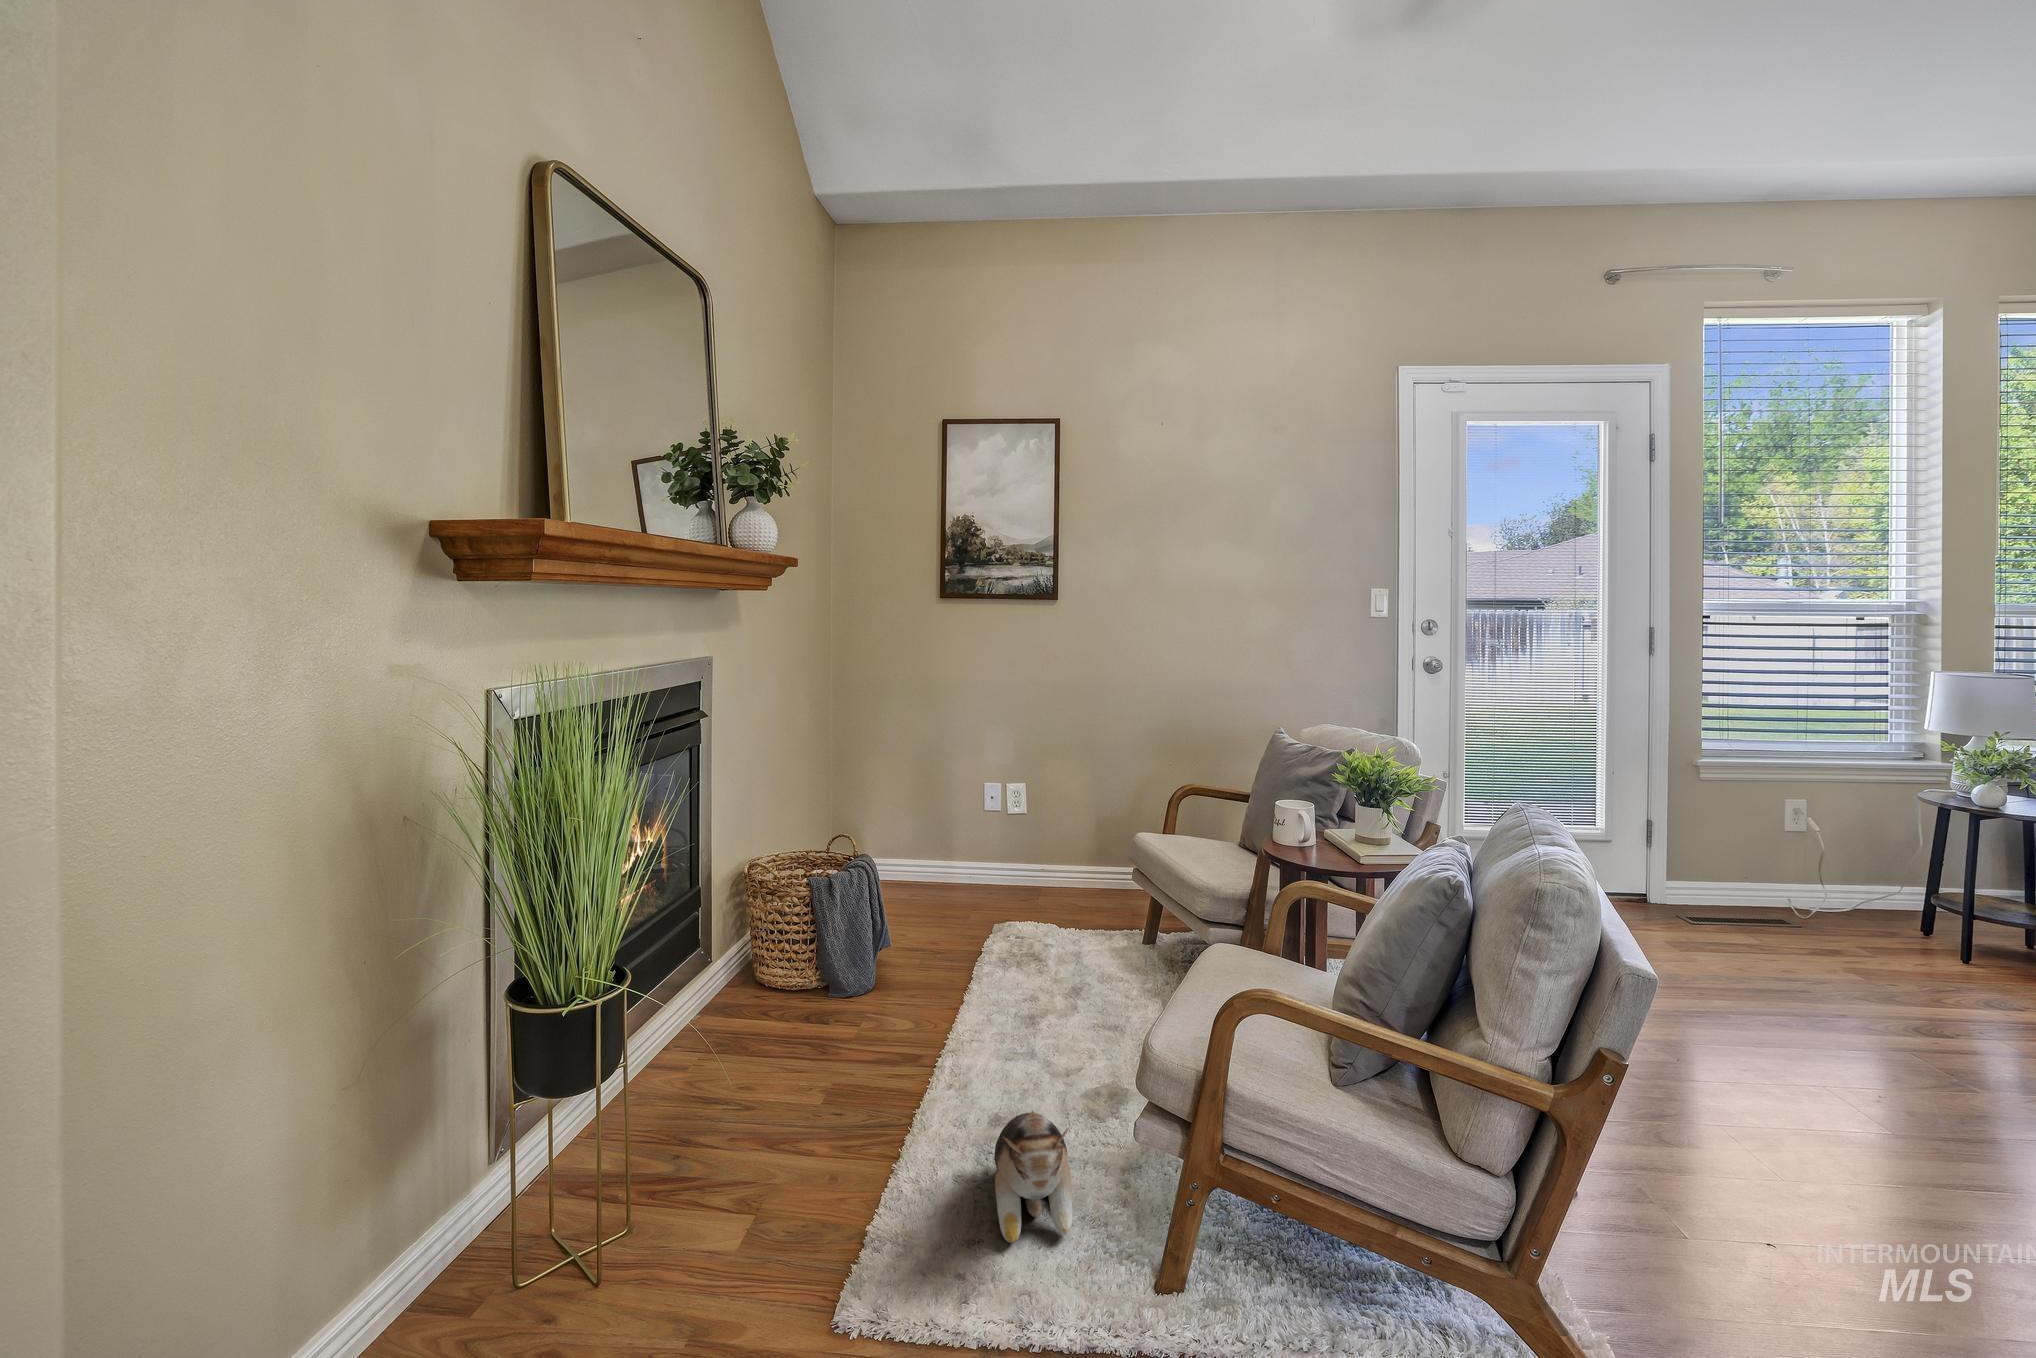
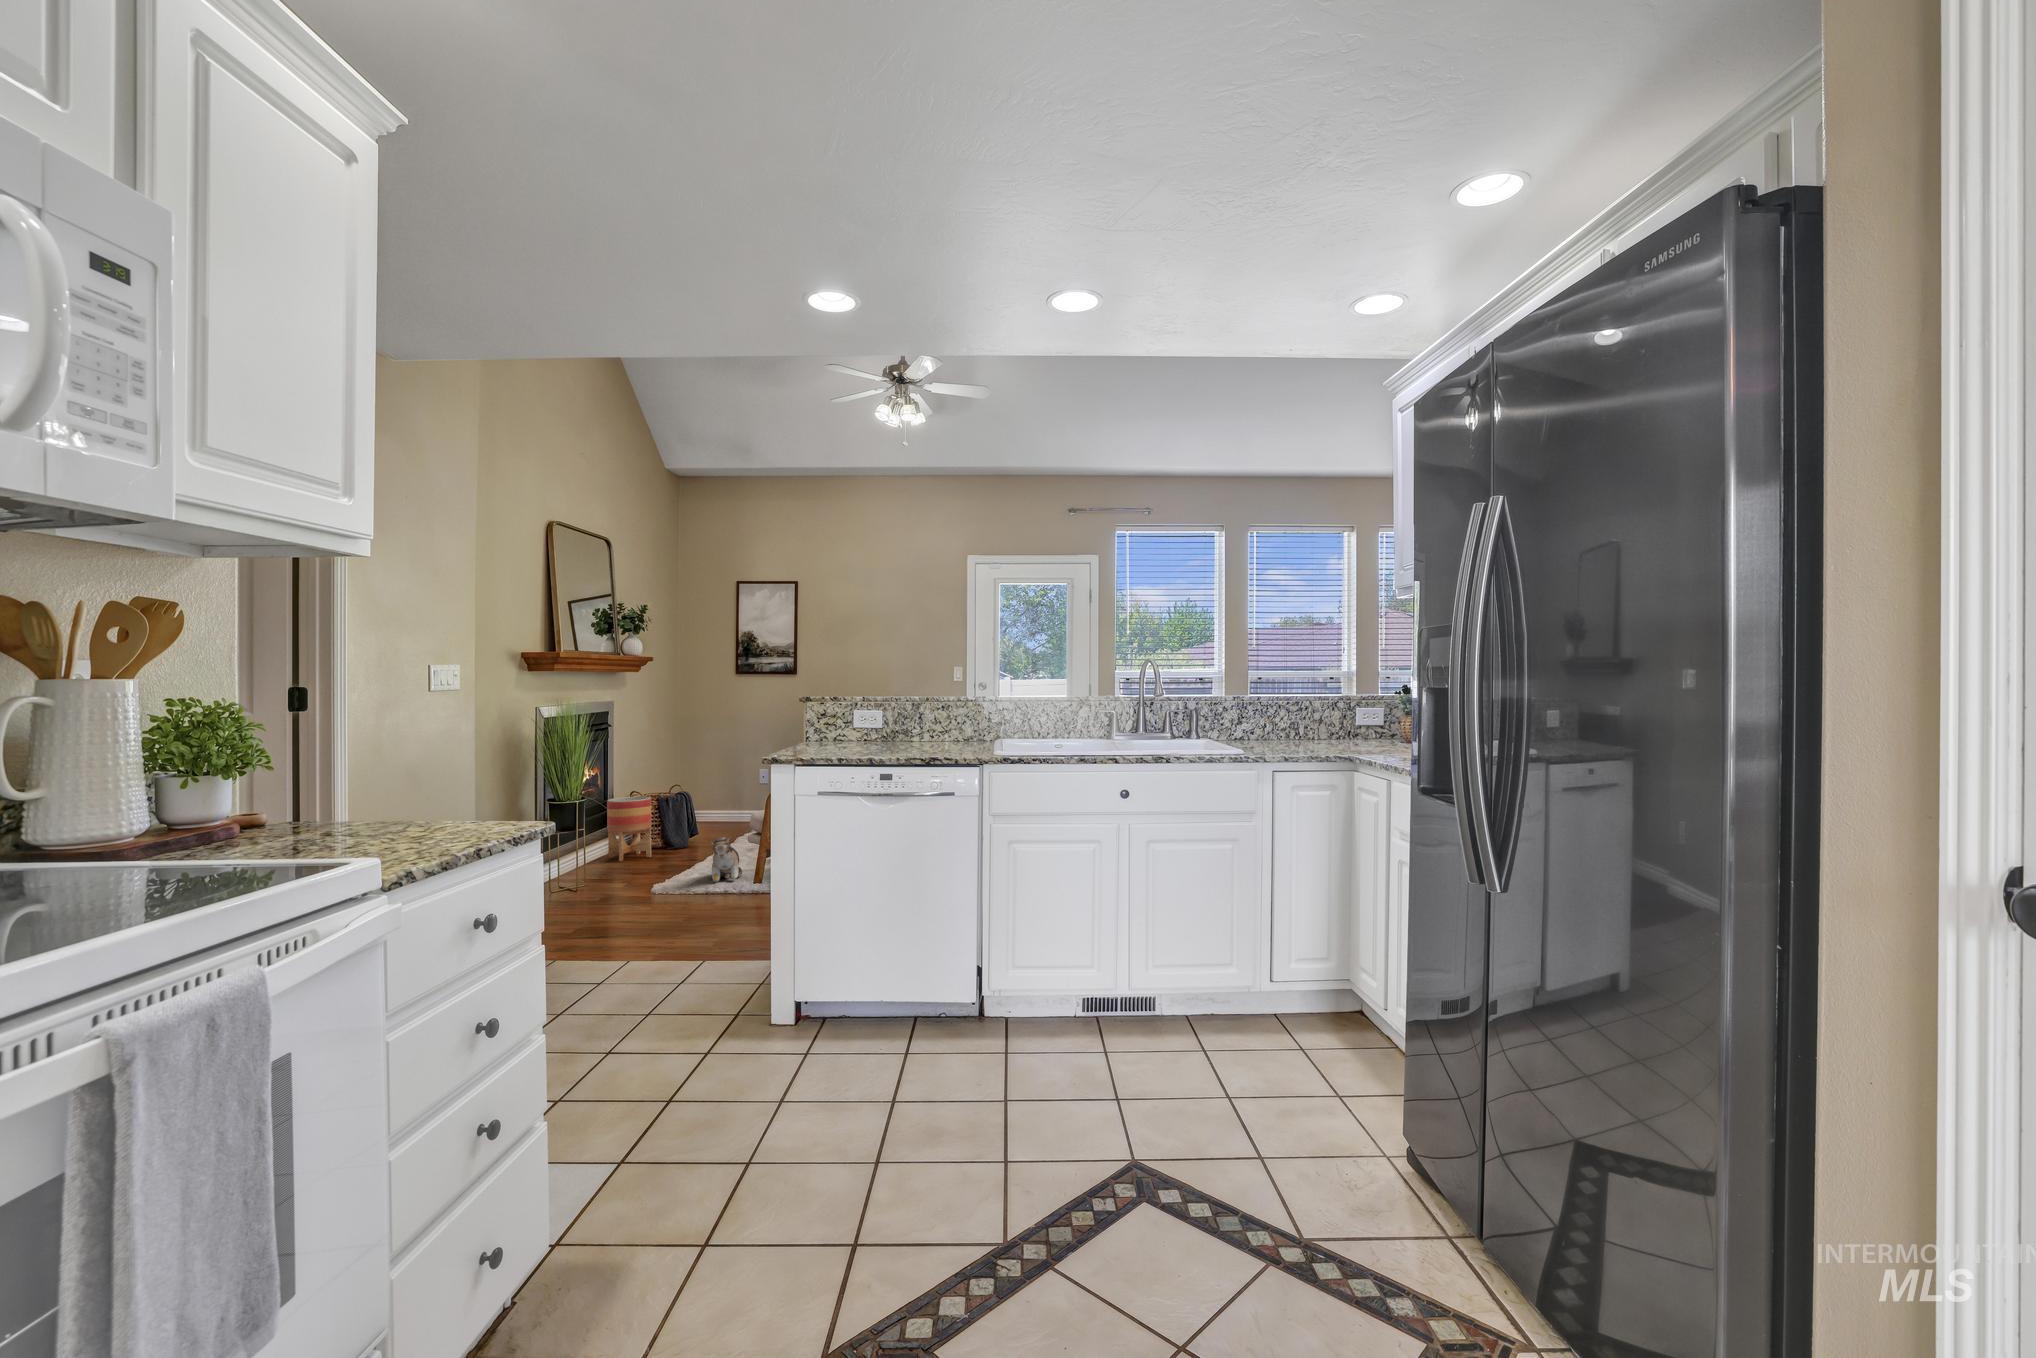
planter: none [698,878,796,1046] -> present [607,796,651,861]

